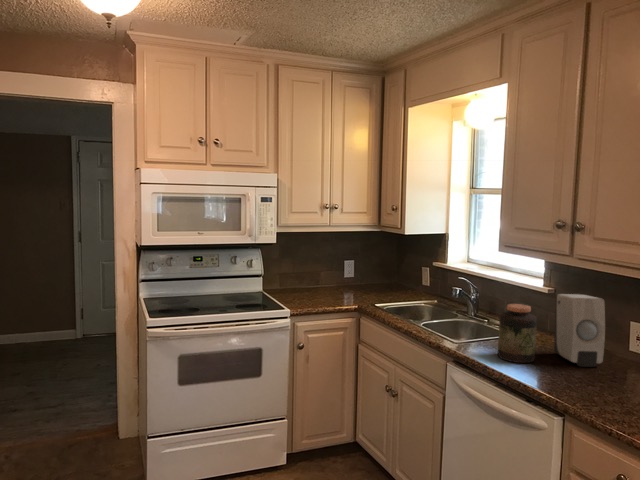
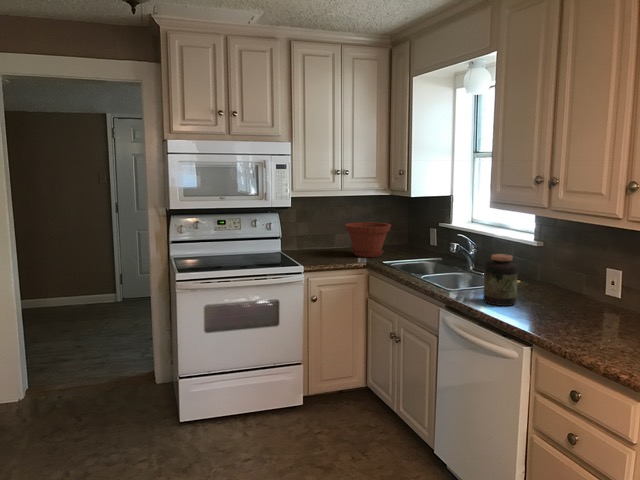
plant pot: none [332,260,382,299] -> present [345,222,391,257]
soap dispenser: present [554,294,605,367] -> none [537,245,579,309]

